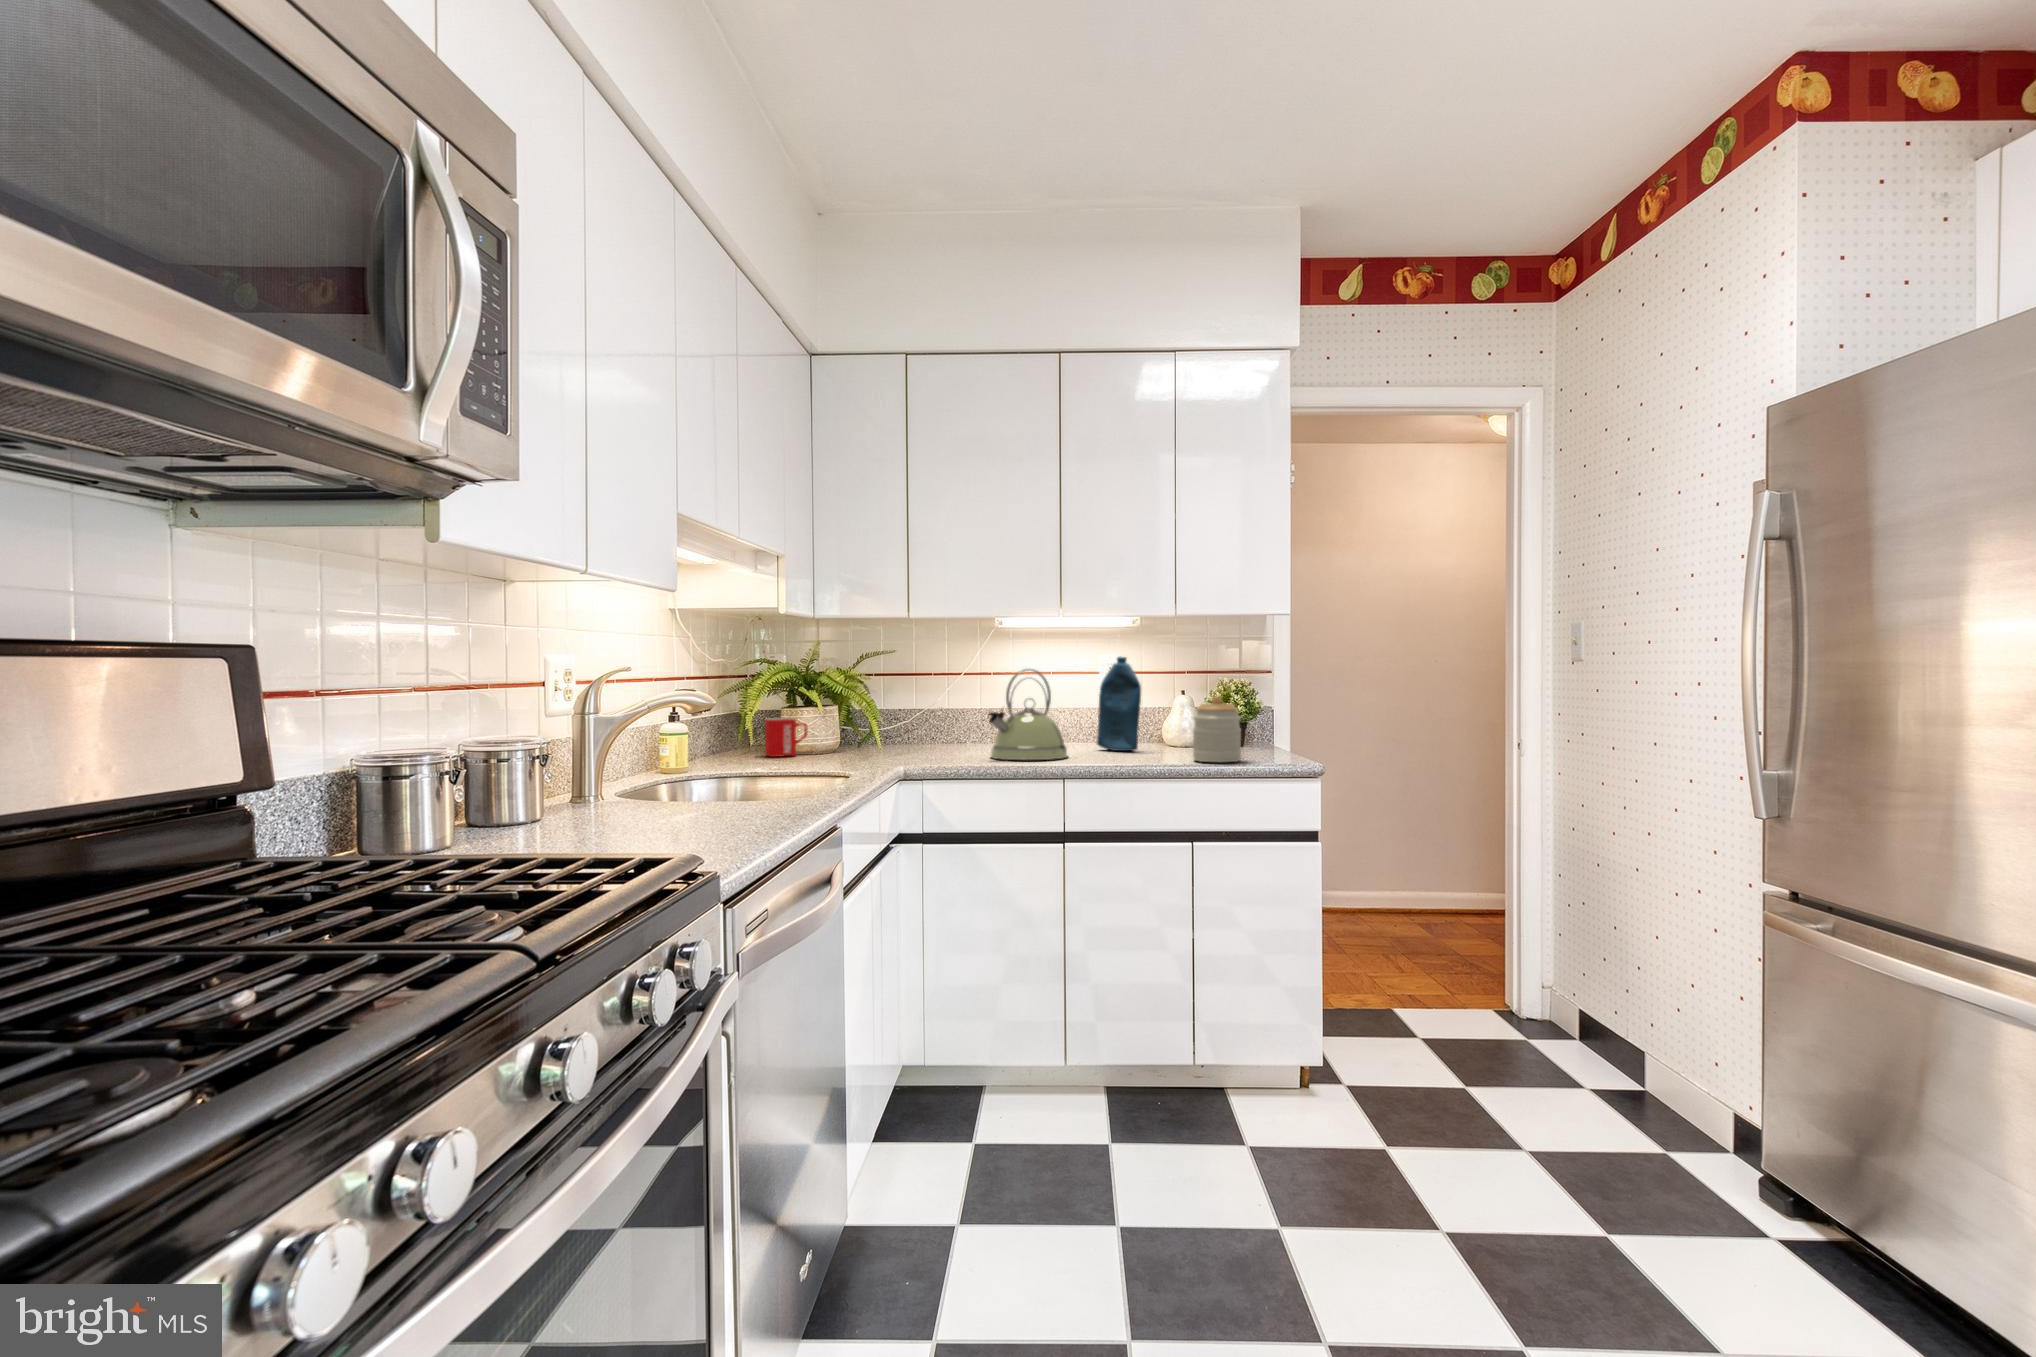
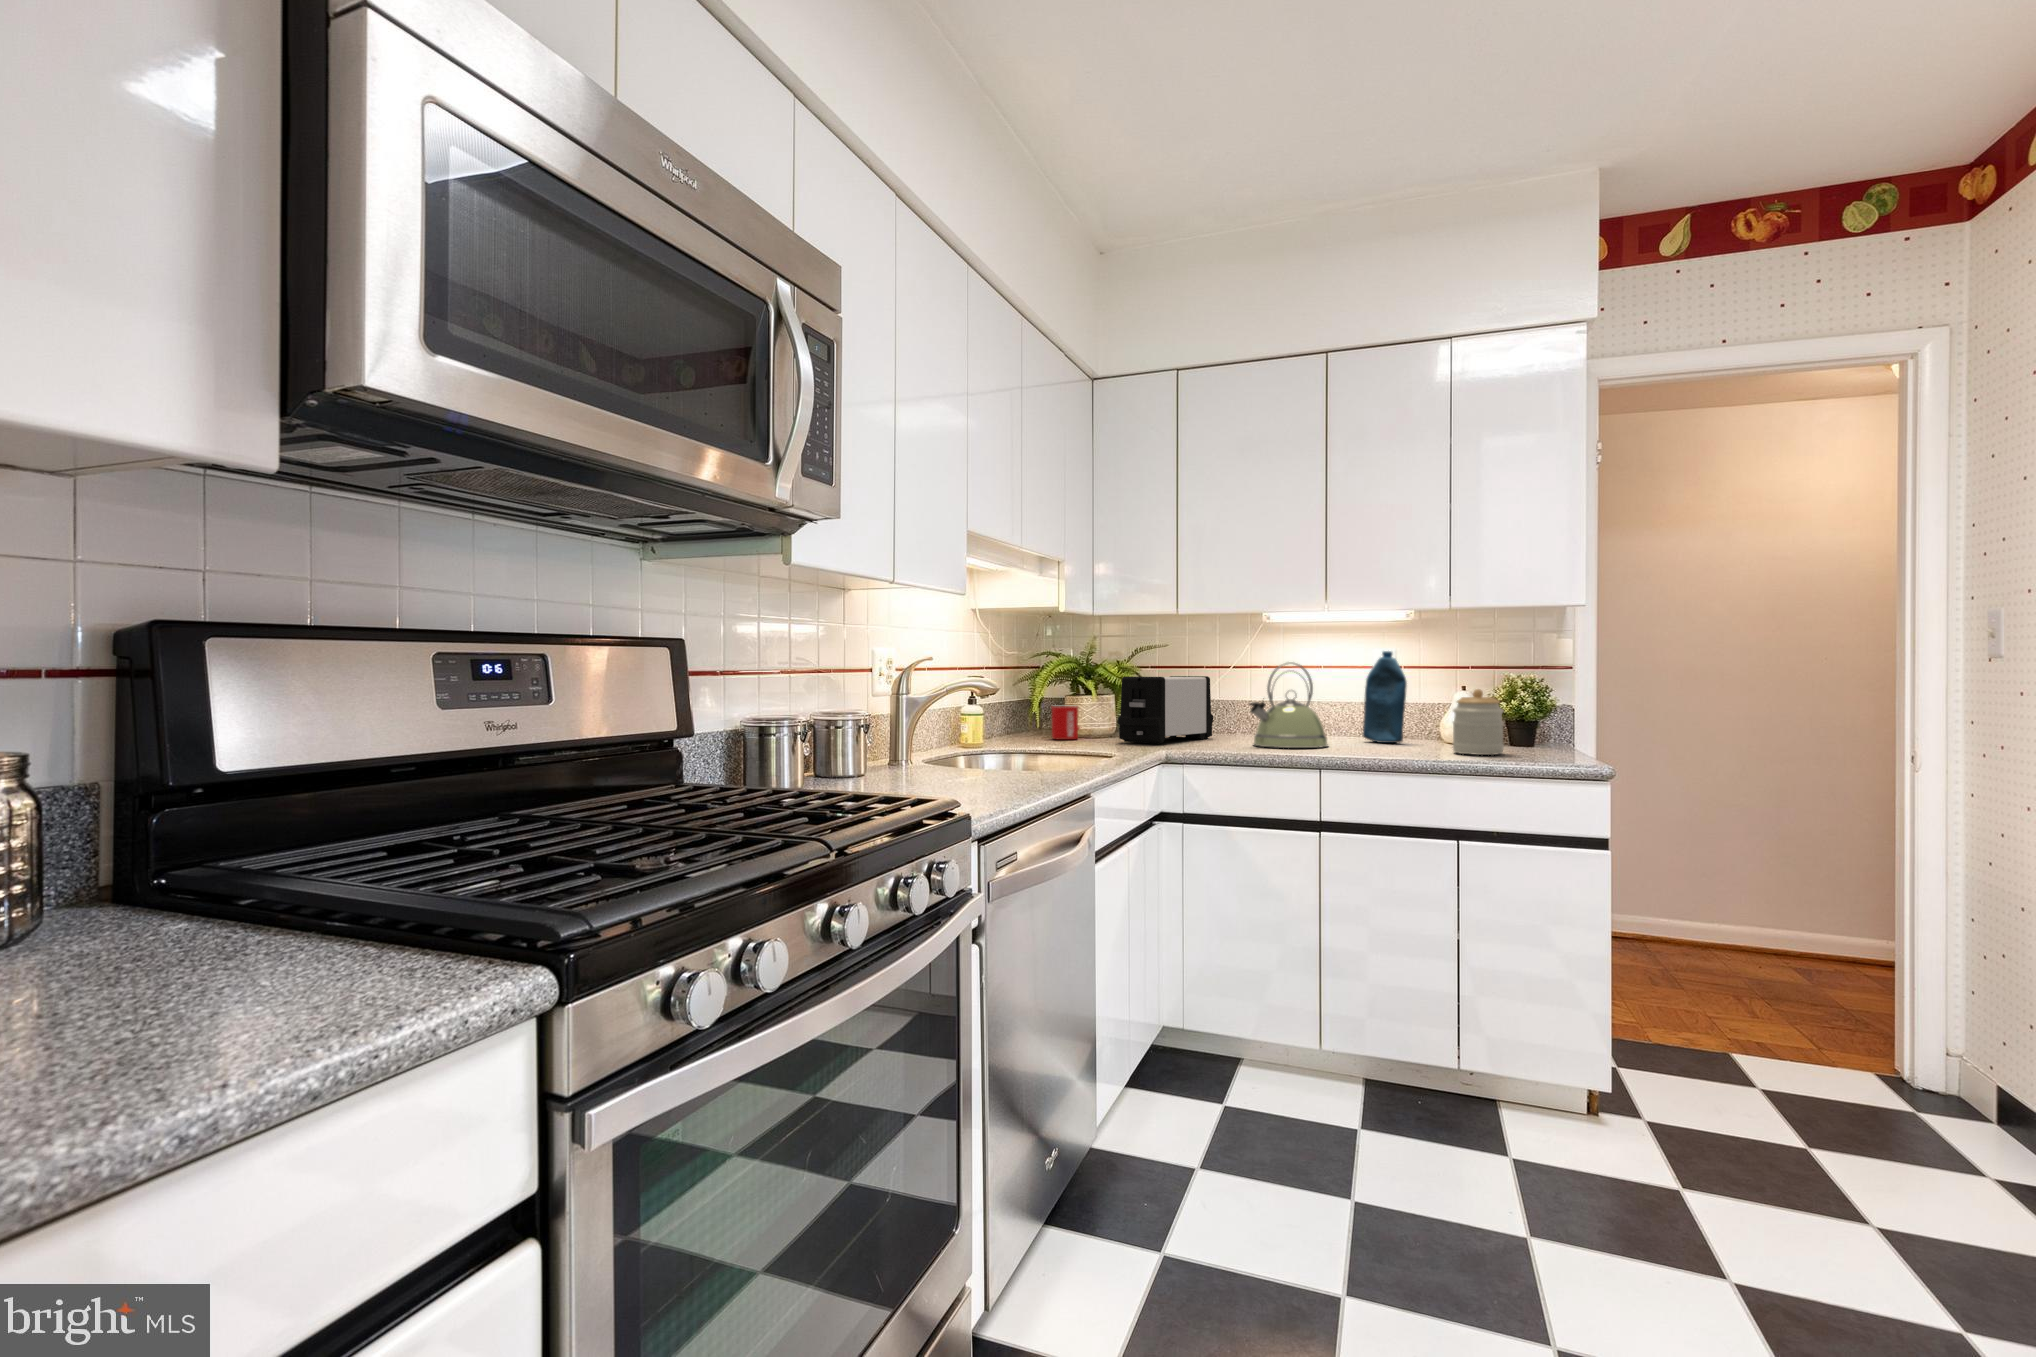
toaster: none [843,684,944,759] -> present [1118,676,1213,743]

